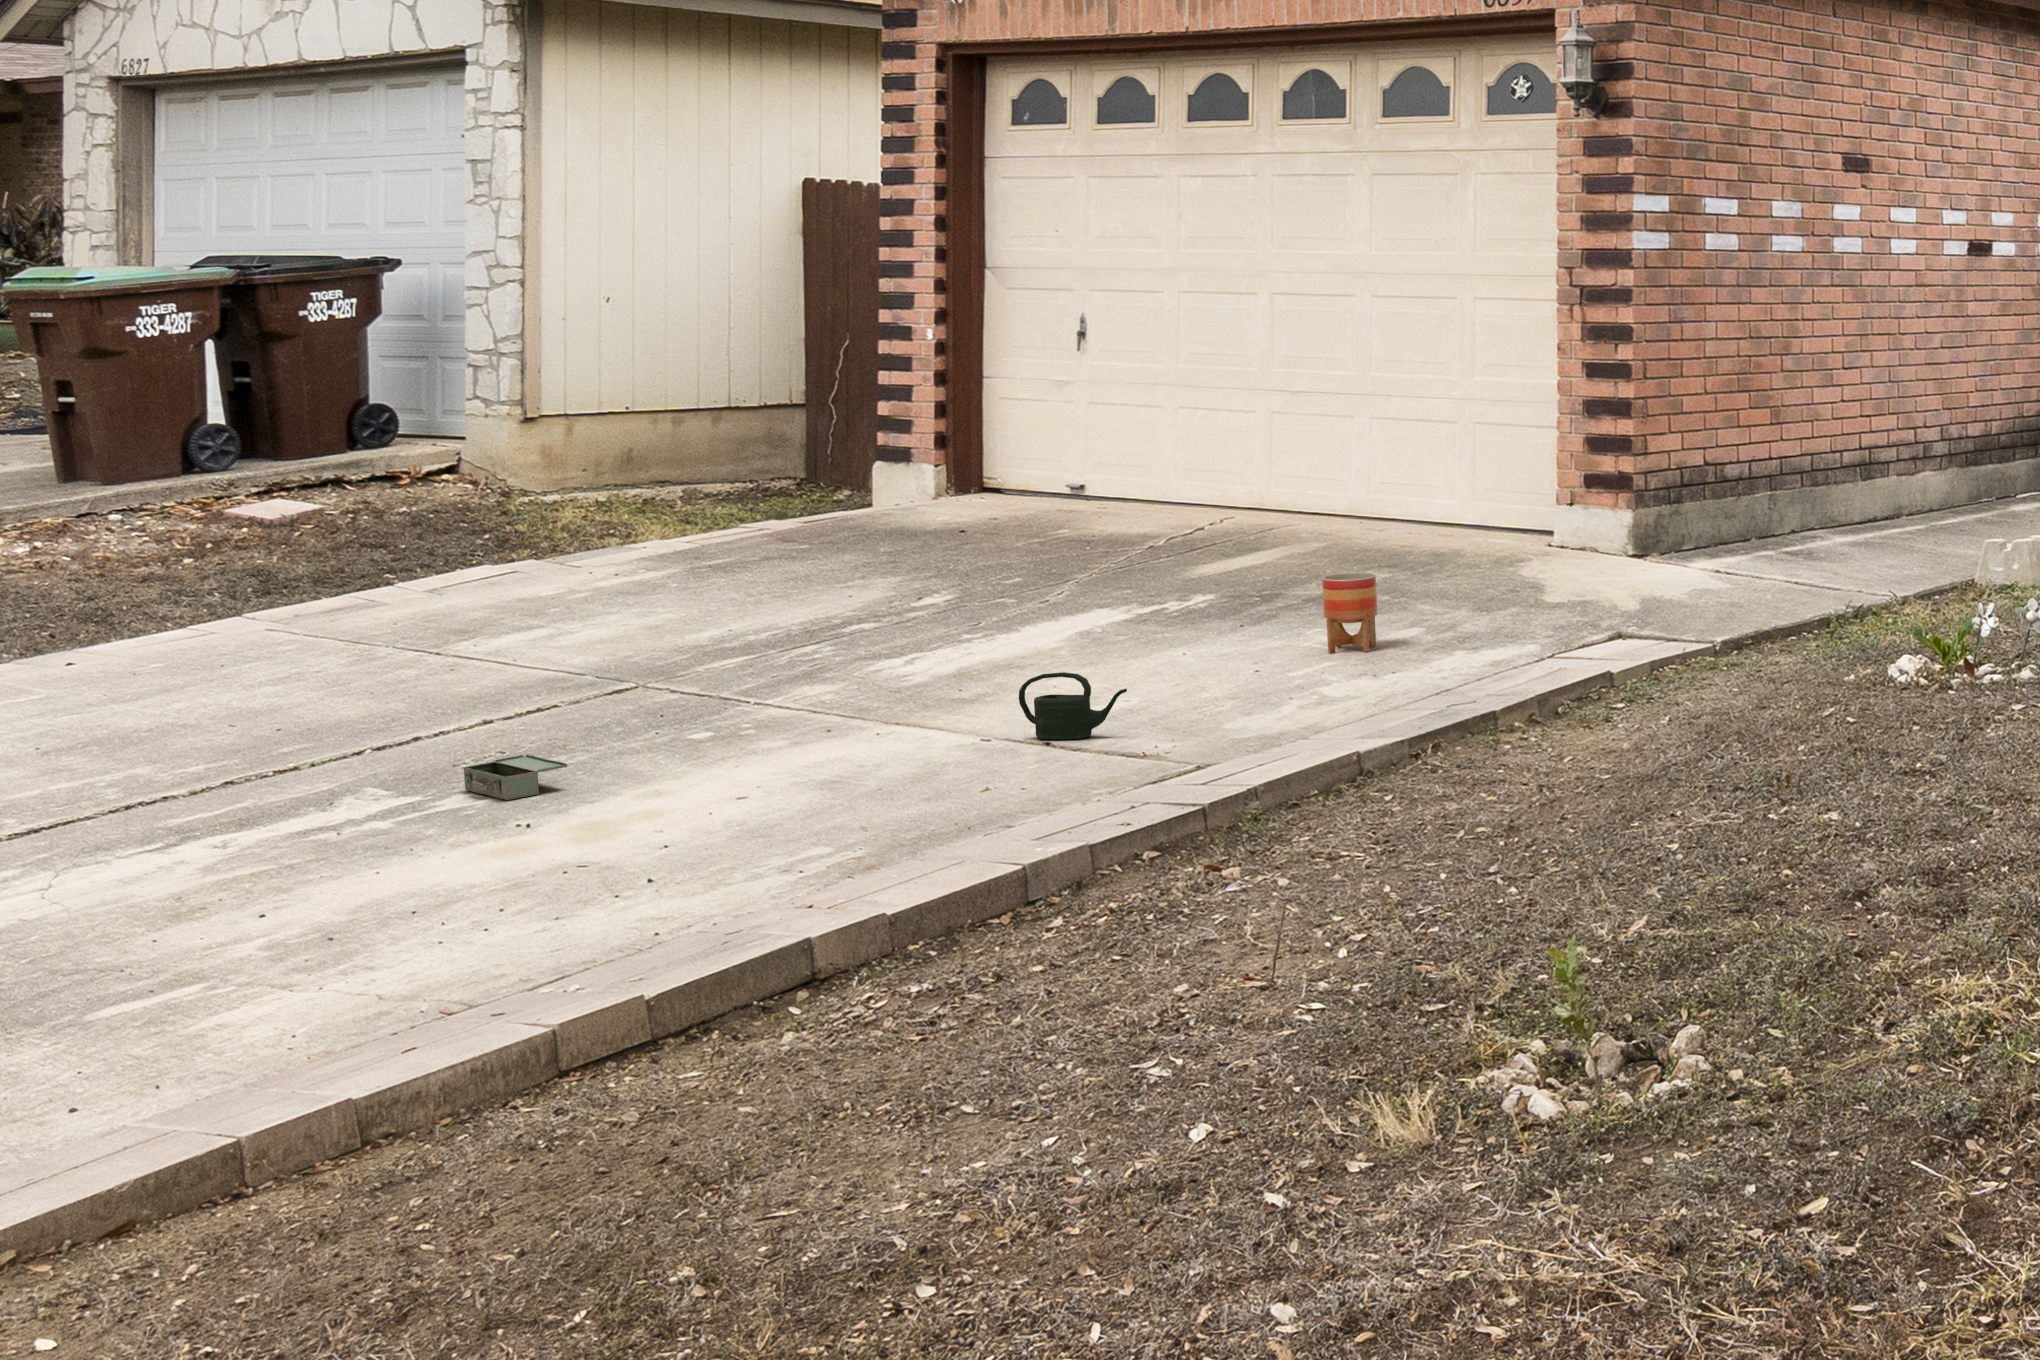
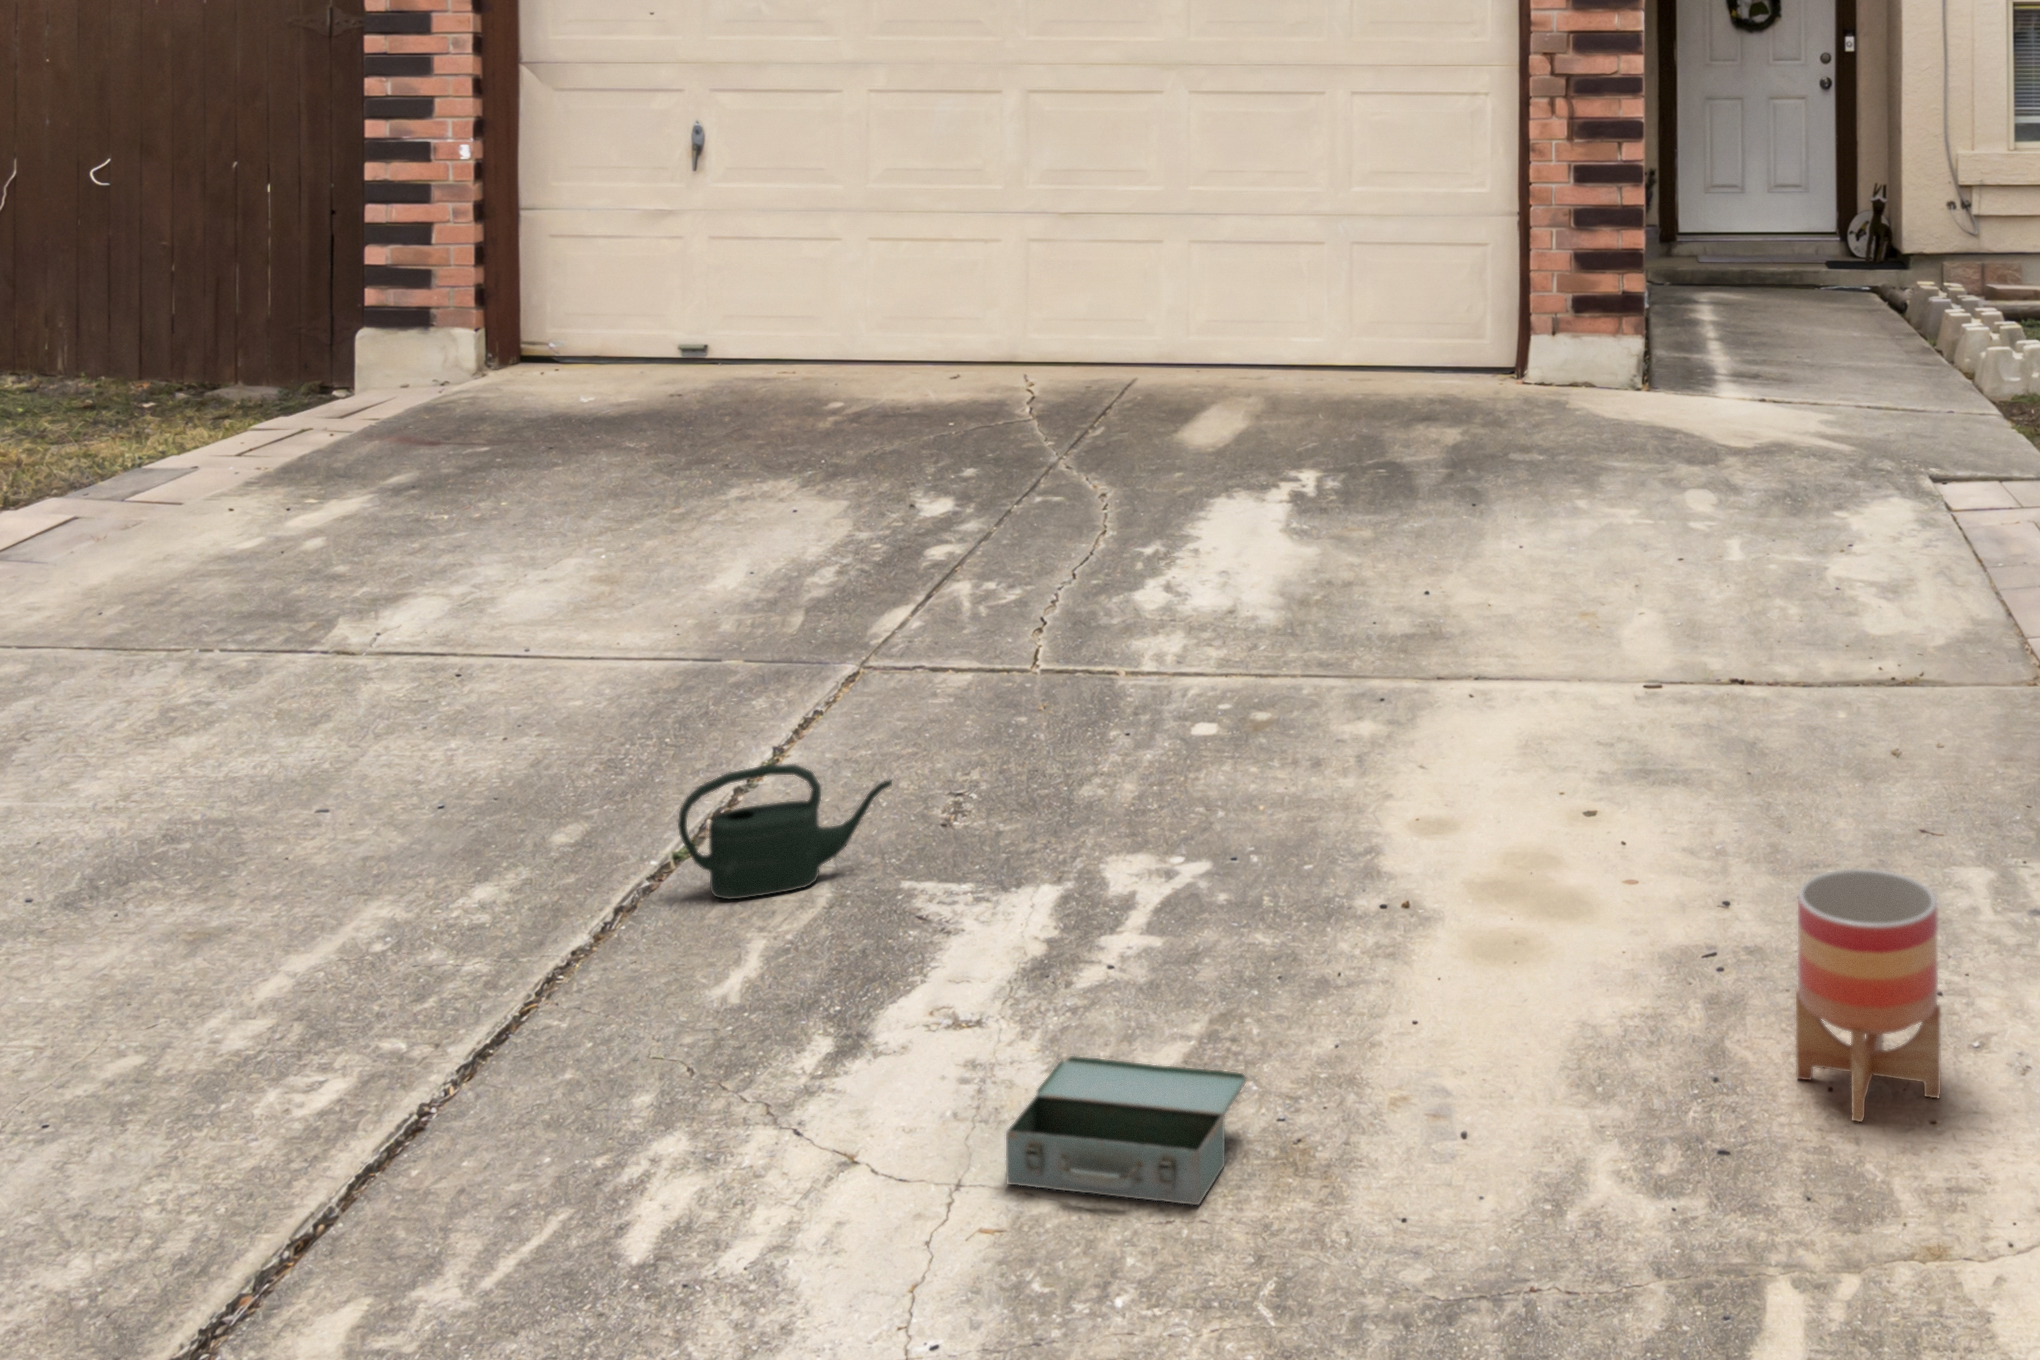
planter: present [1322,573,1377,653] -> present [1796,869,1941,1122]
watering can: present [1019,672,1127,740] -> present [678,764,892,899]

